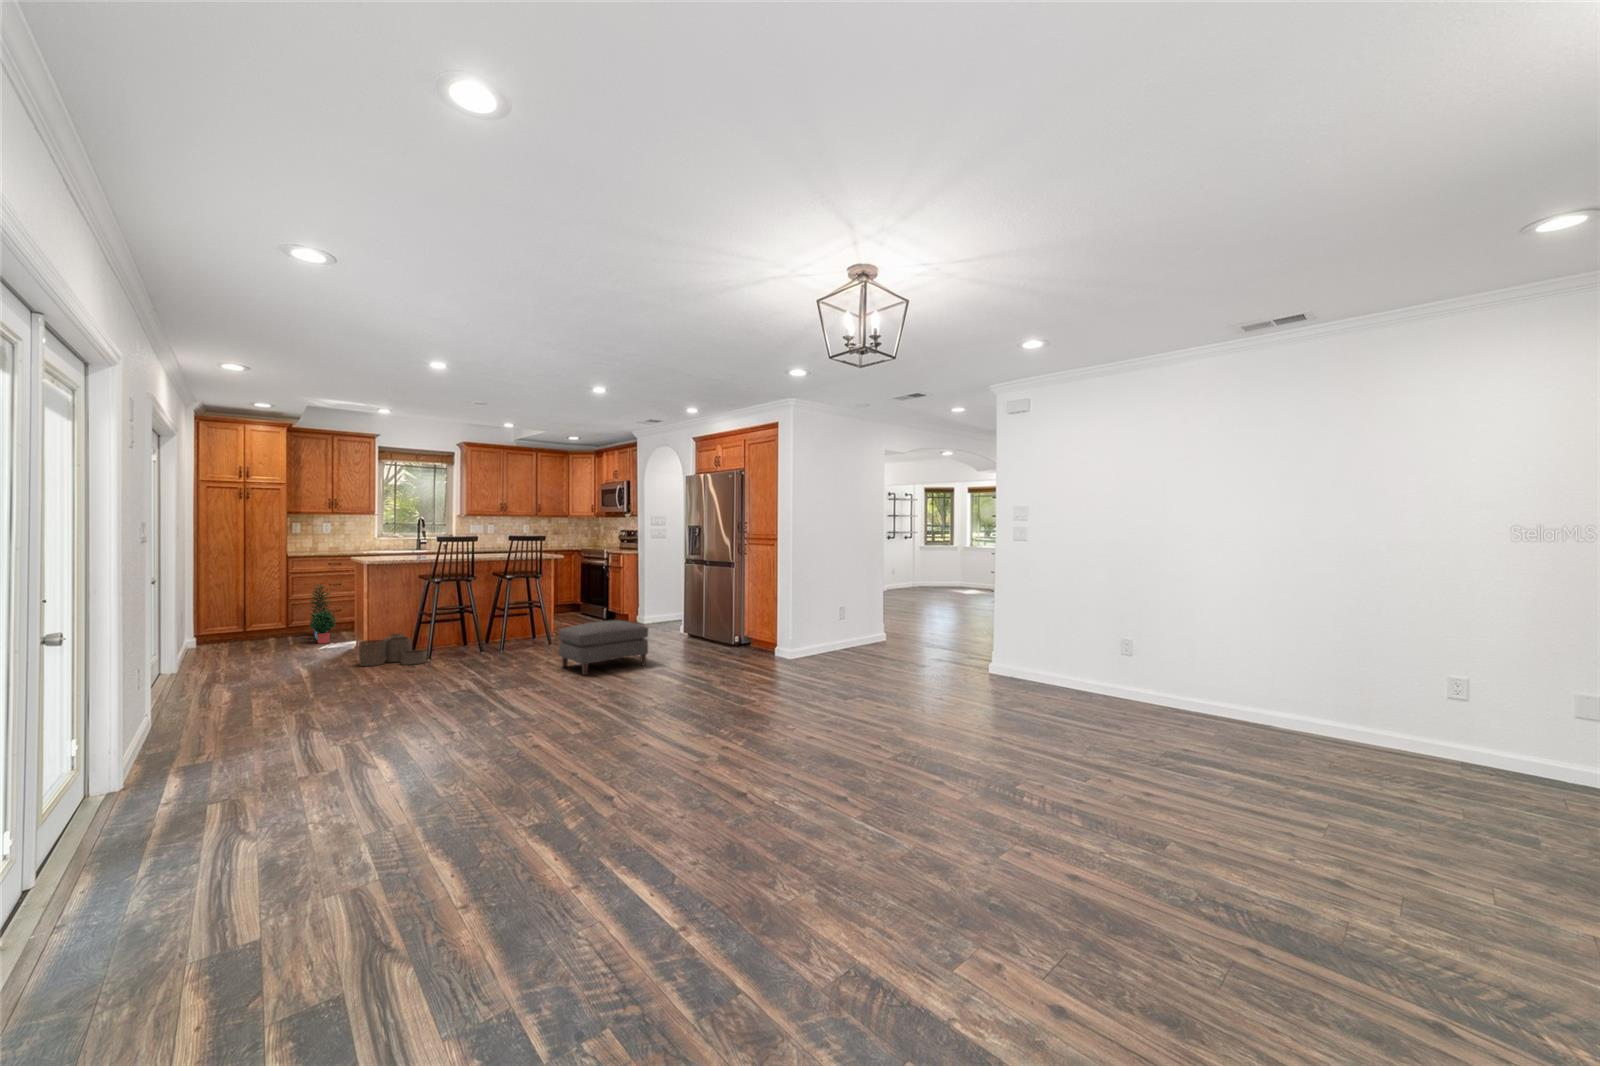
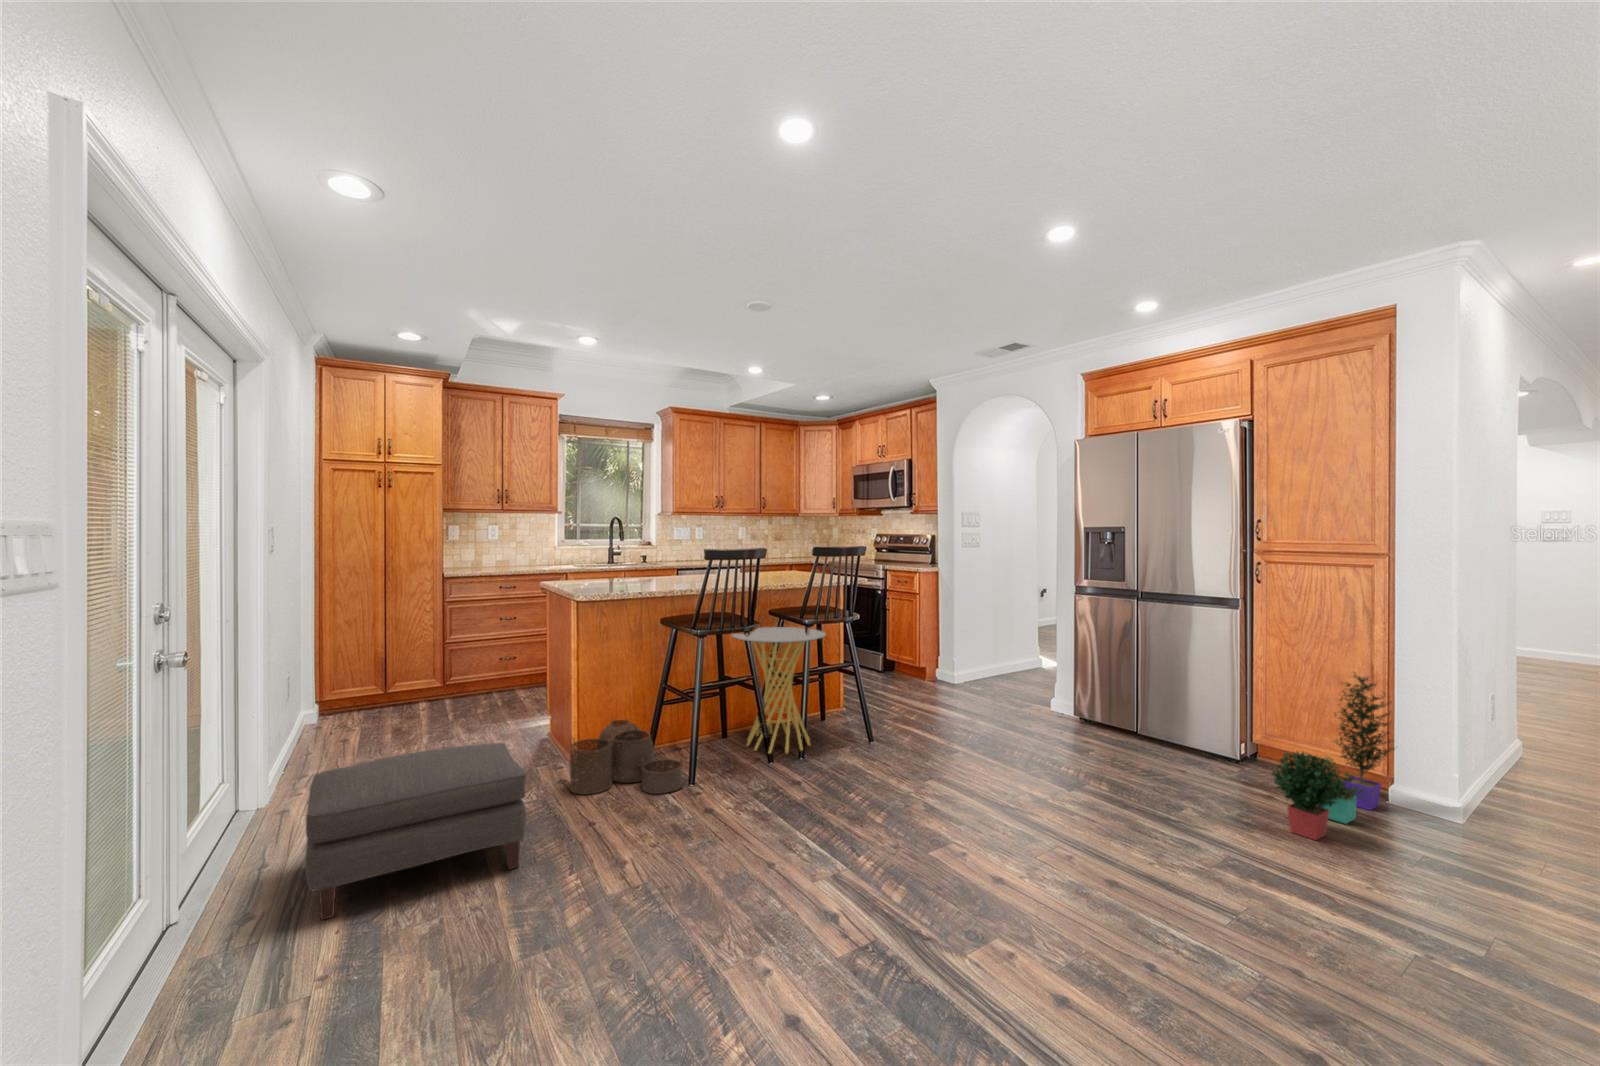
potted plant: present [309,584,336,643] -> present [1272,673,1394,840]
side table: none [468,584,527,651] -> present [731,627,826,754]
ottoman: present [559,620,648,675] -> present [305,743,526,920]

